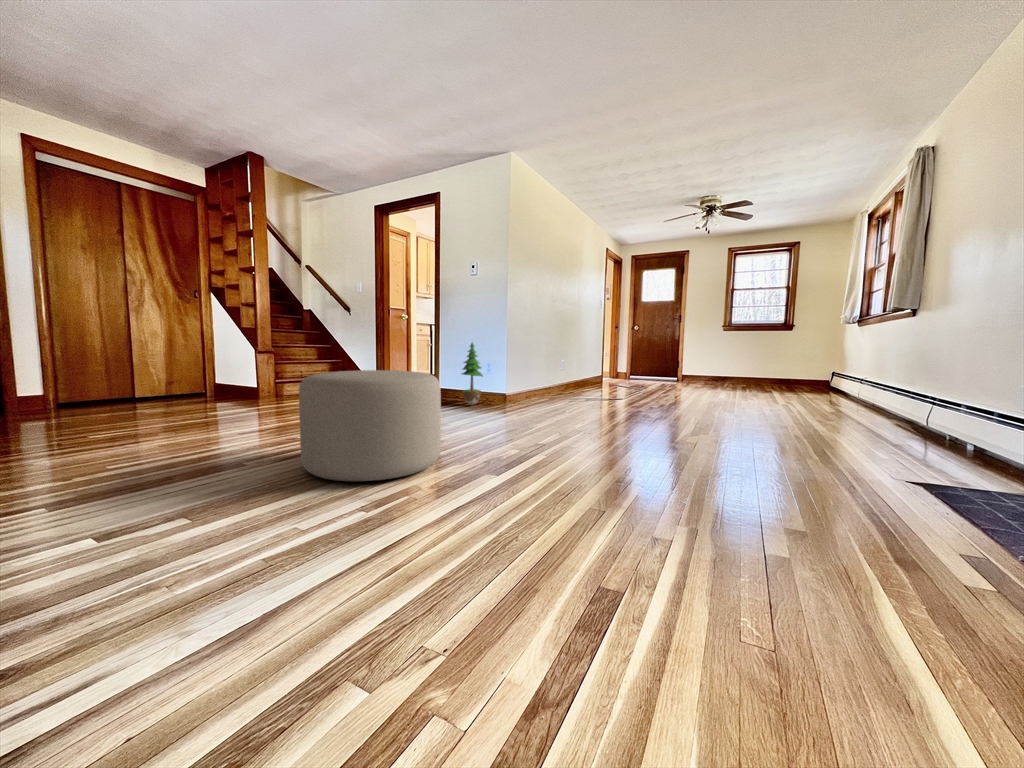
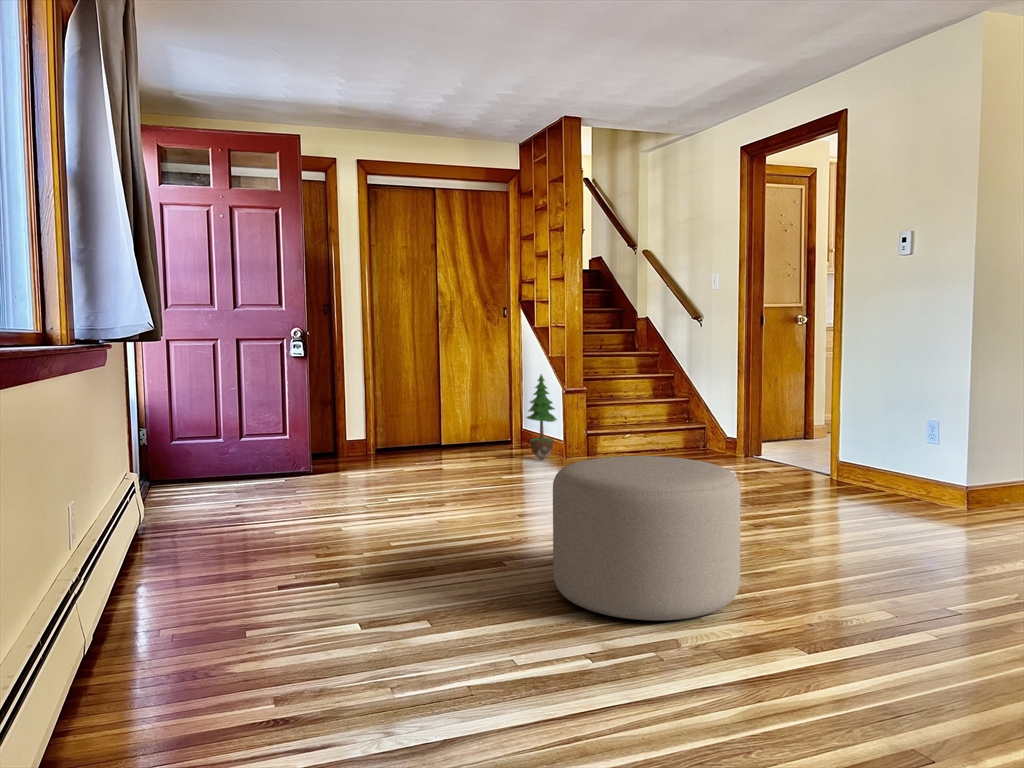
potted tree: present [462,342,483,405] -> present [527,375,557,460]

